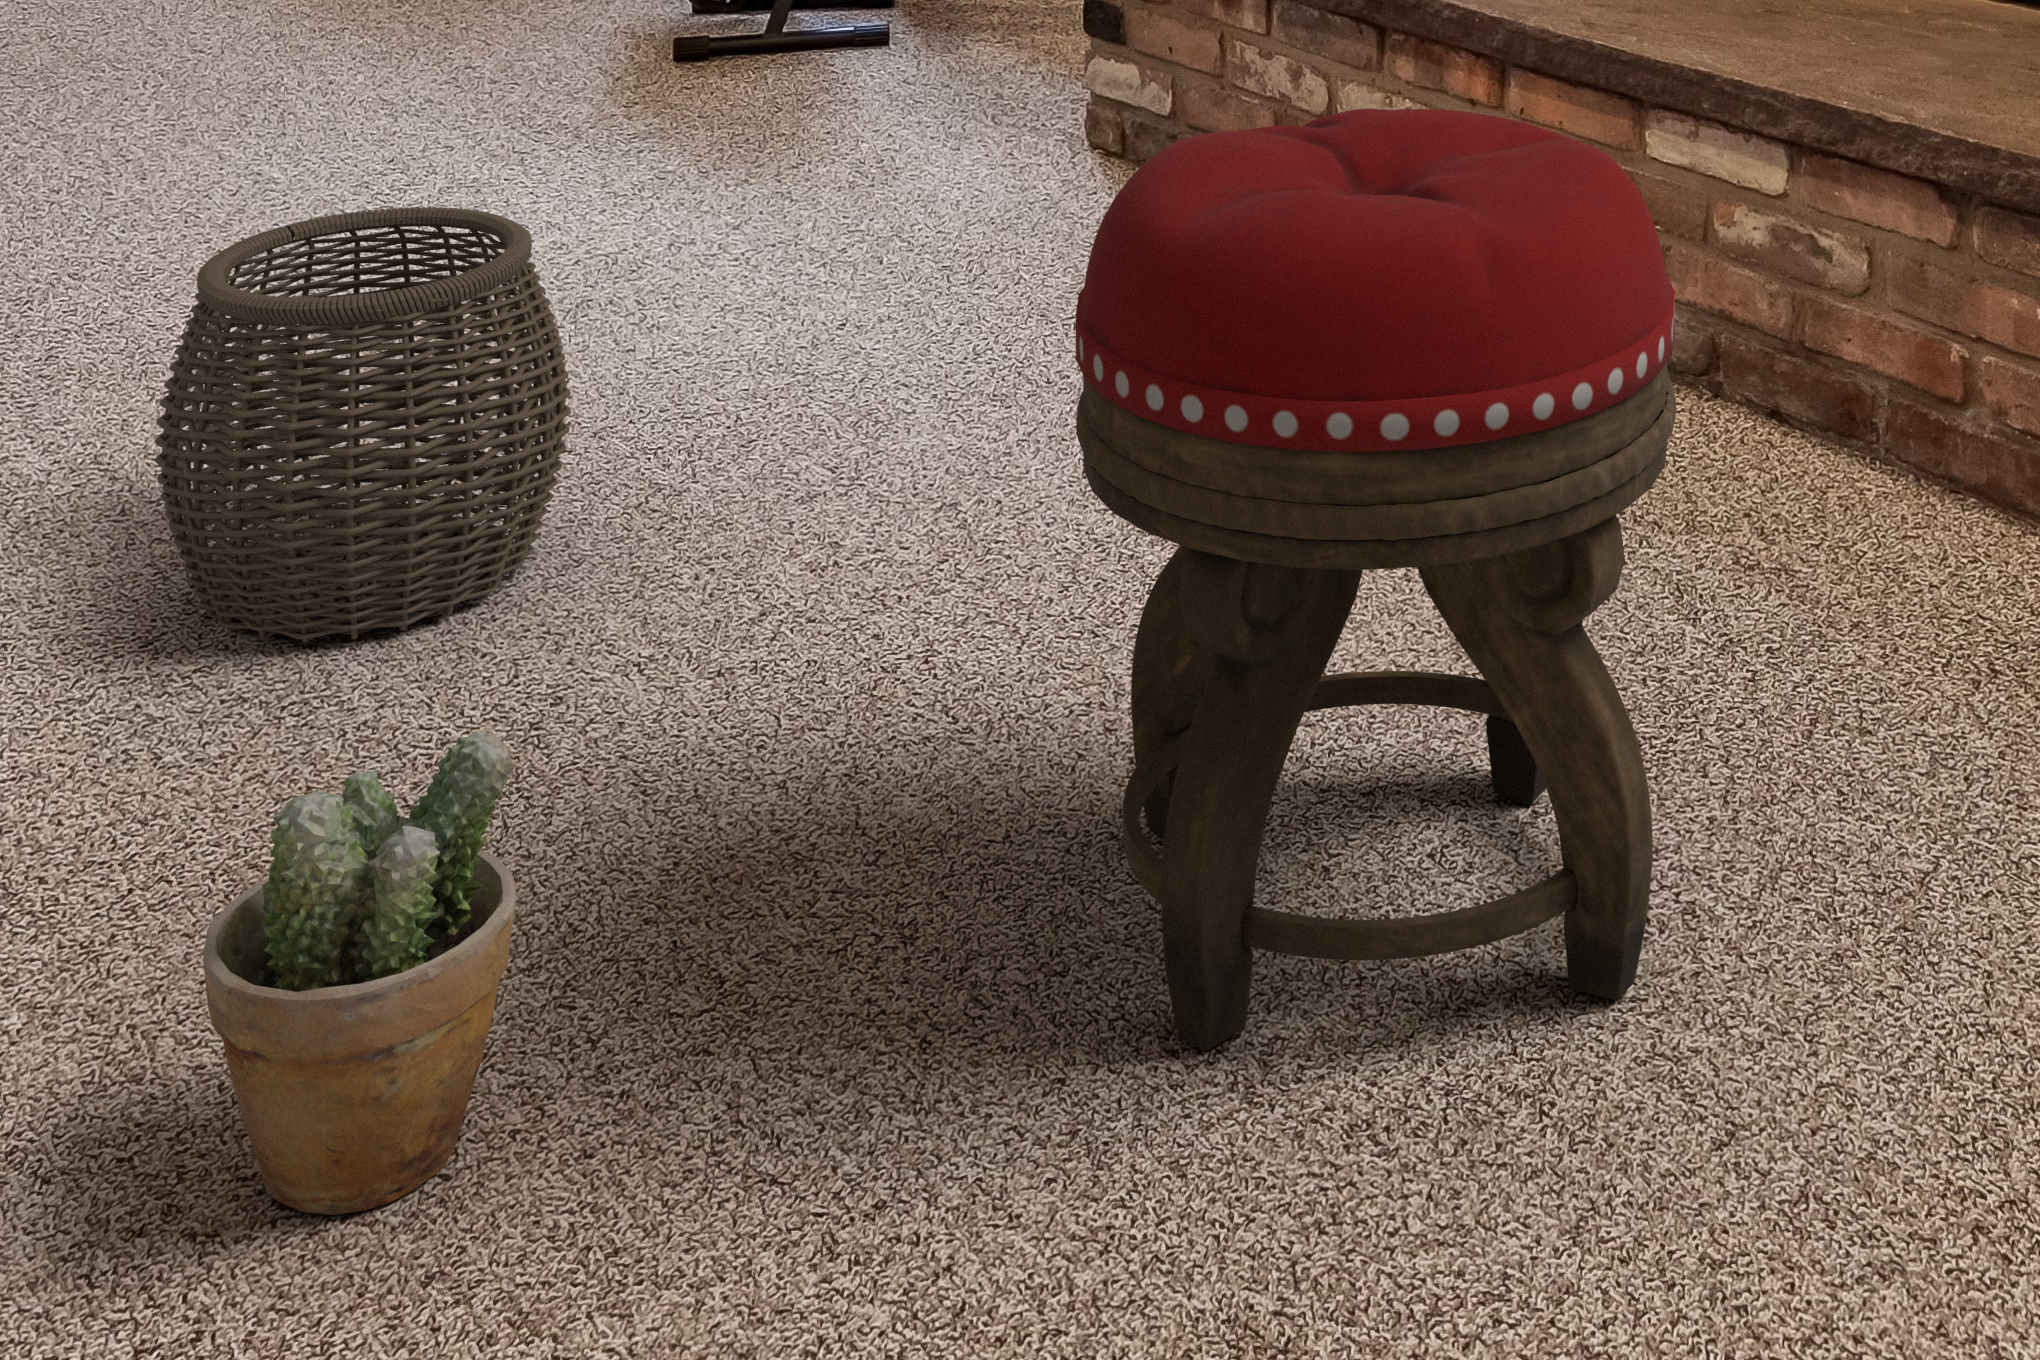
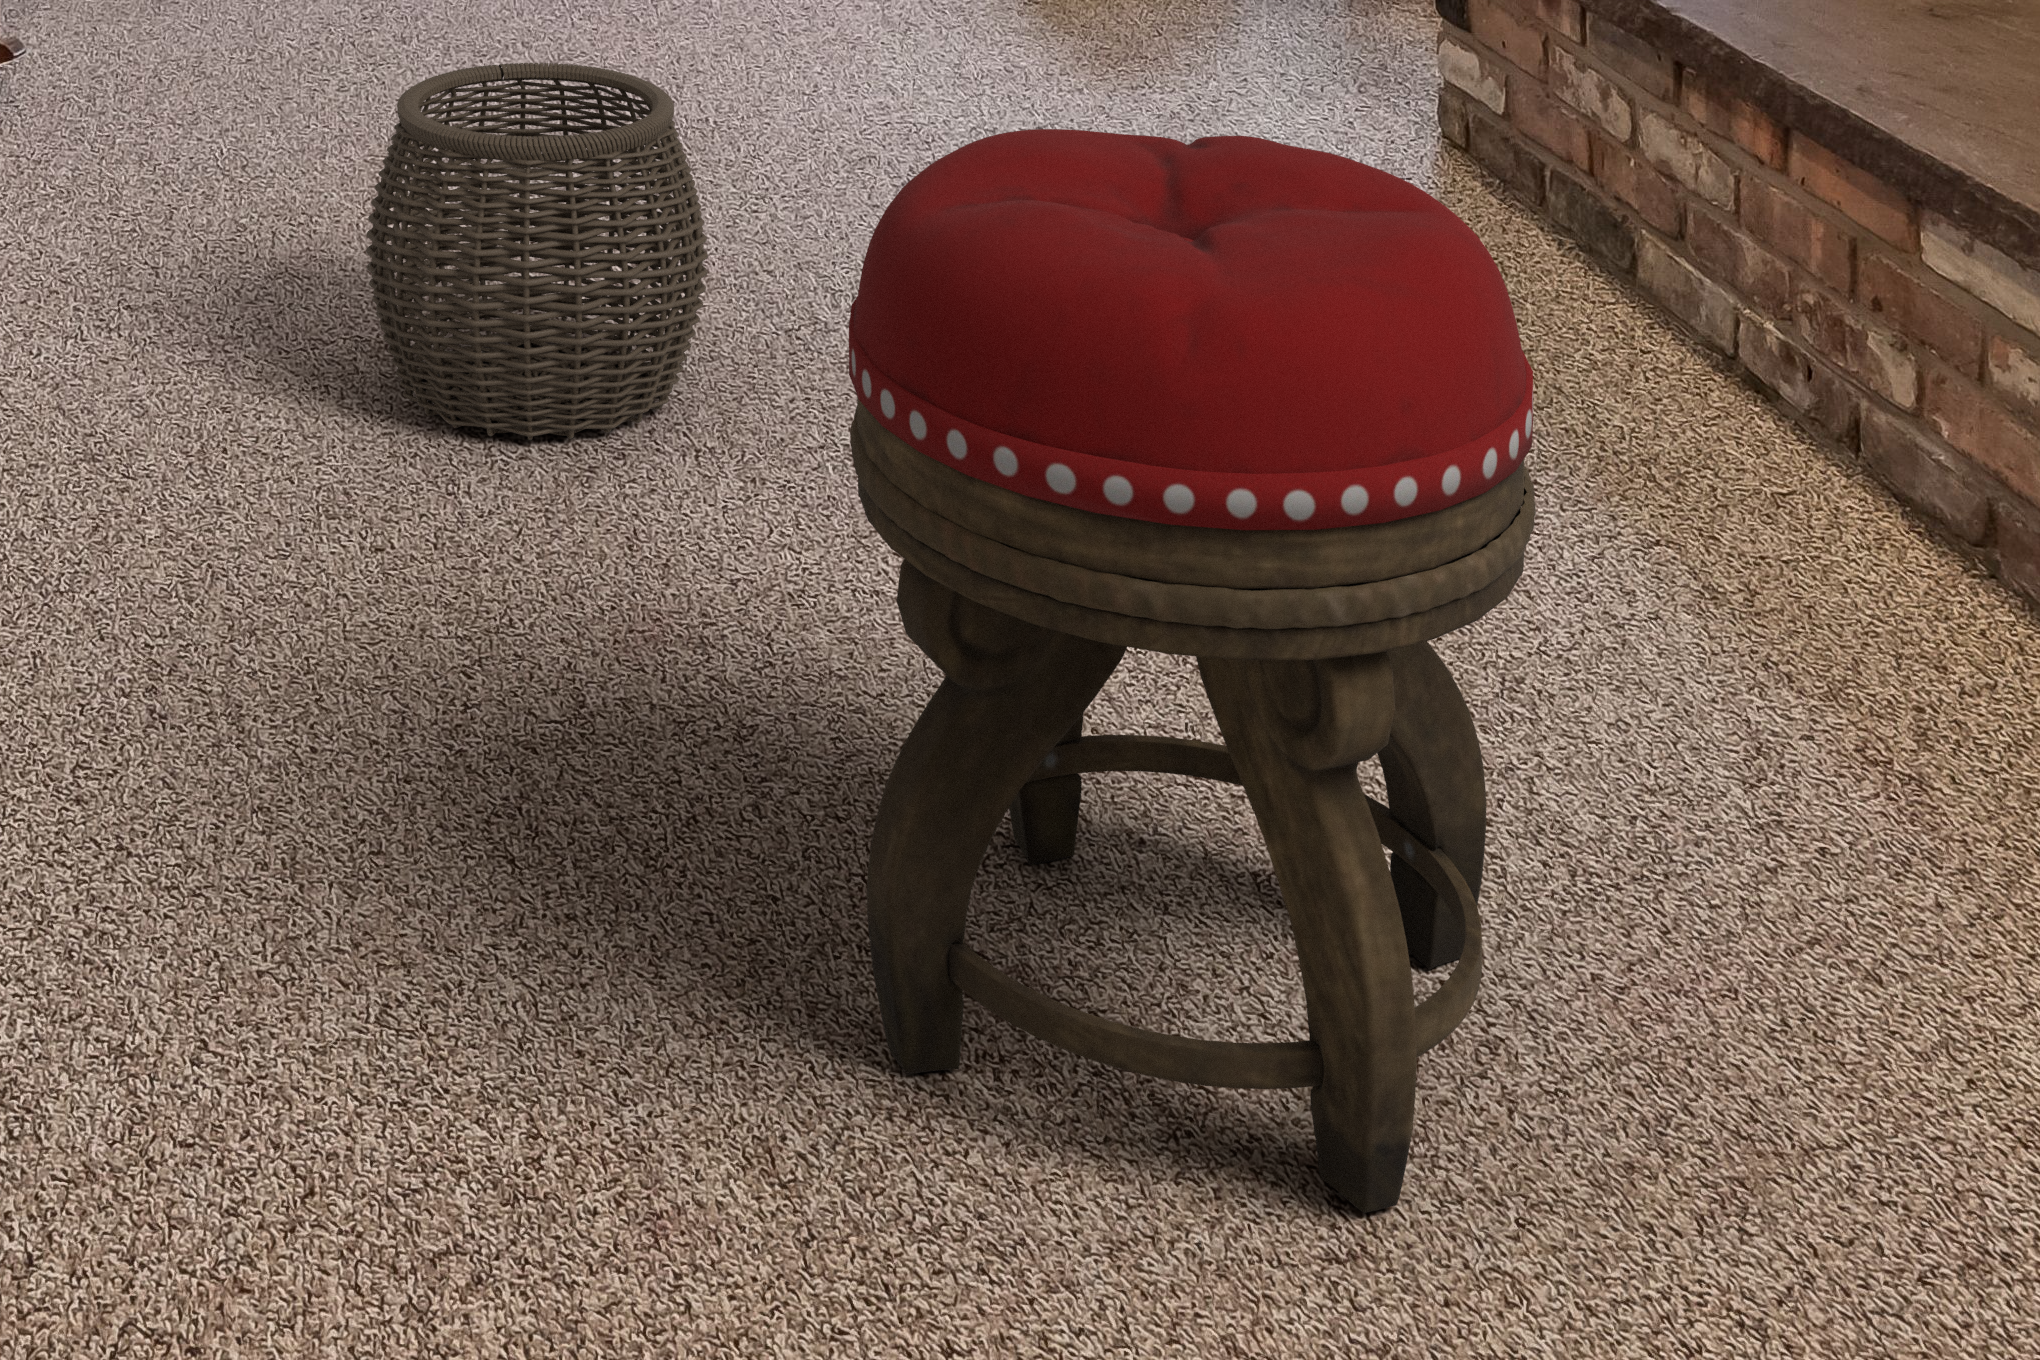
potted plant: present [203,732,516,1215] -> none [75,524,326,905]

